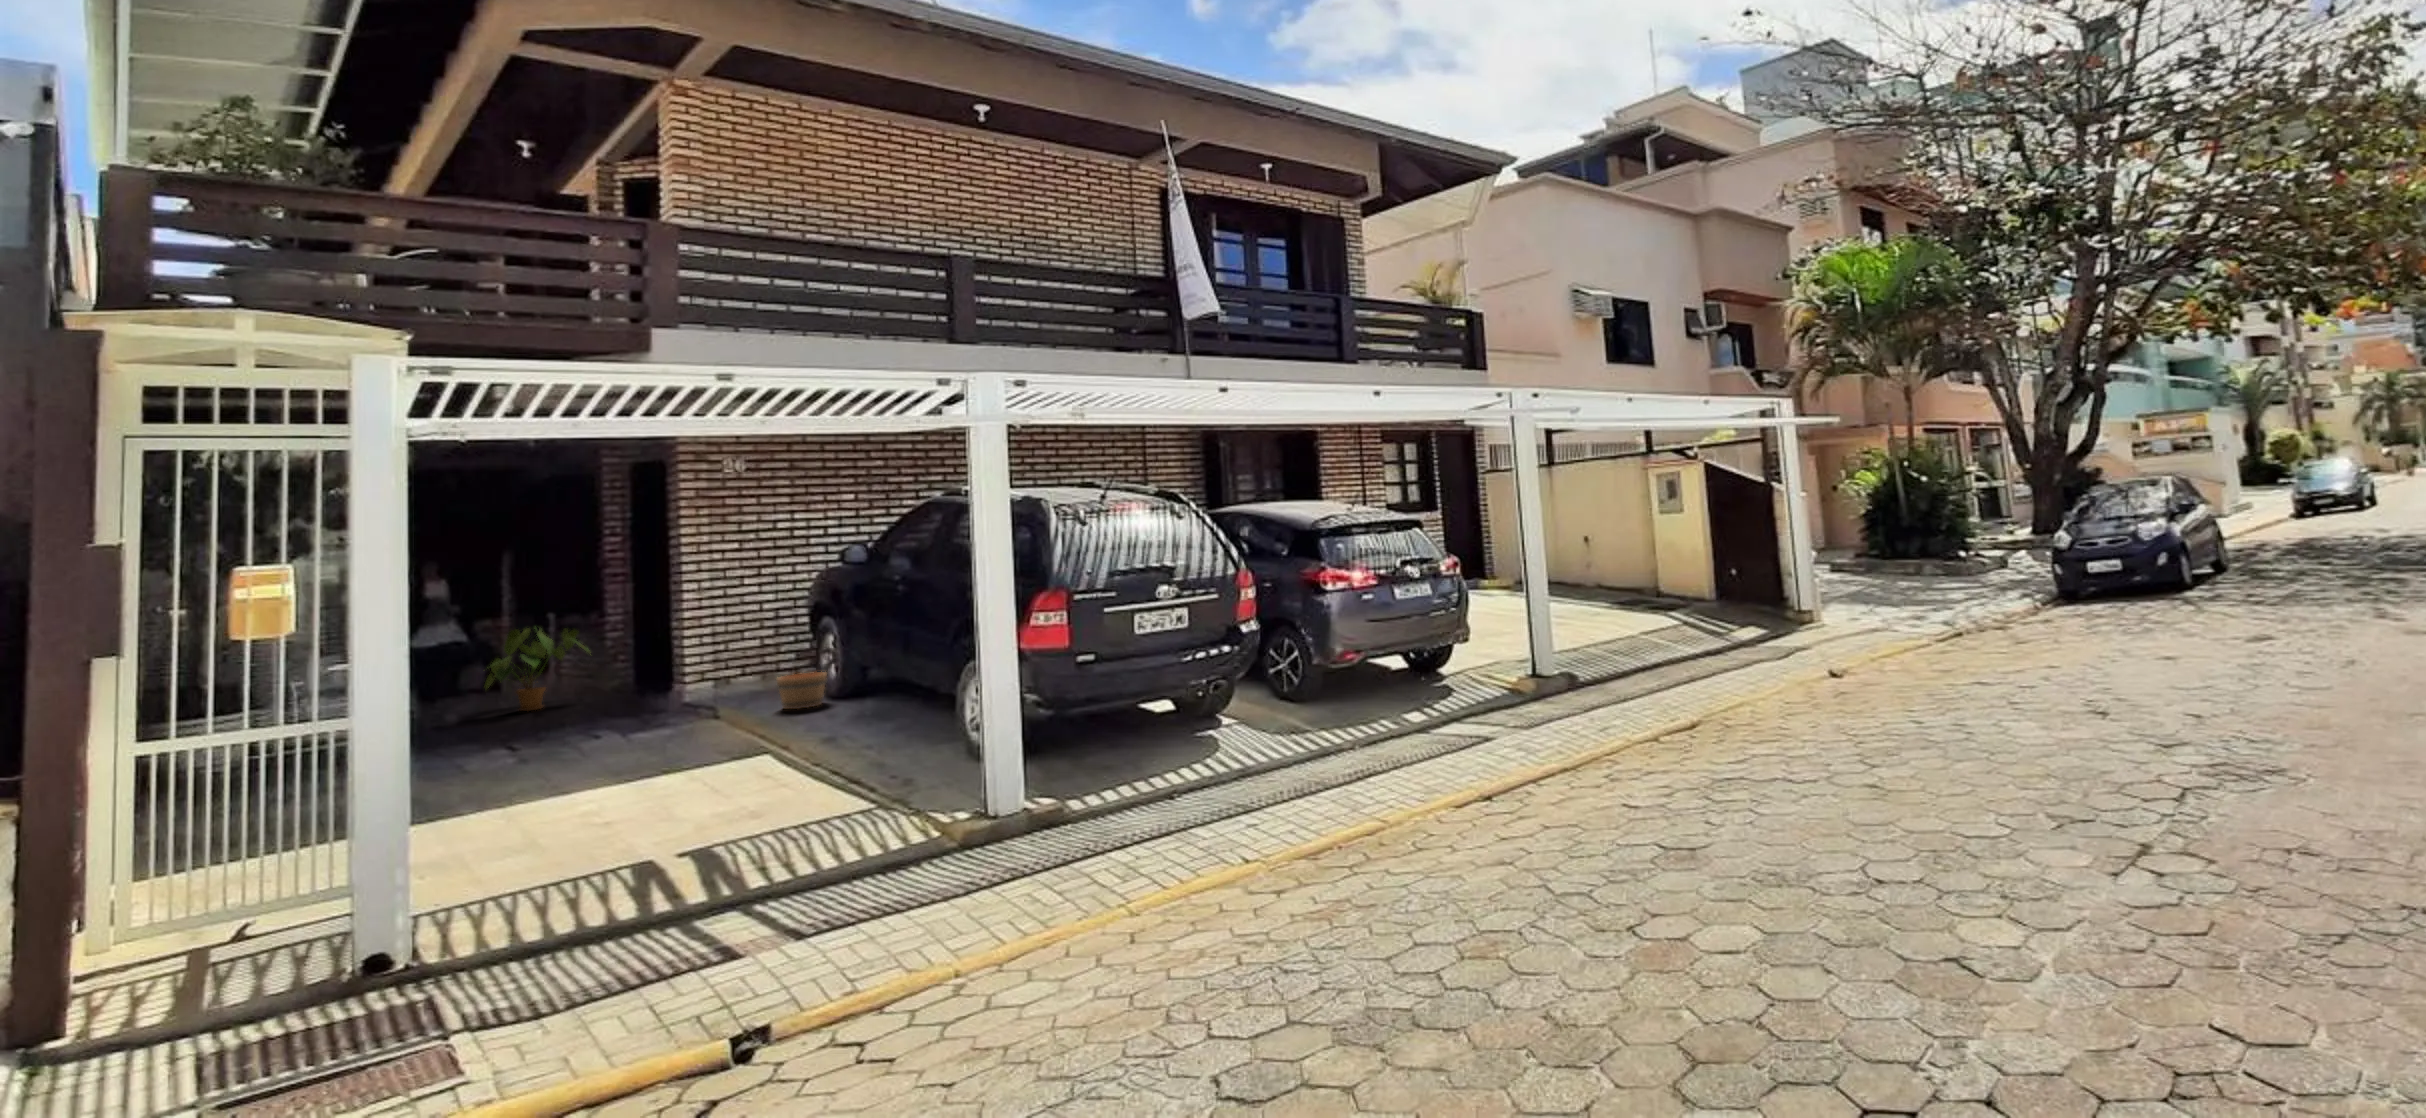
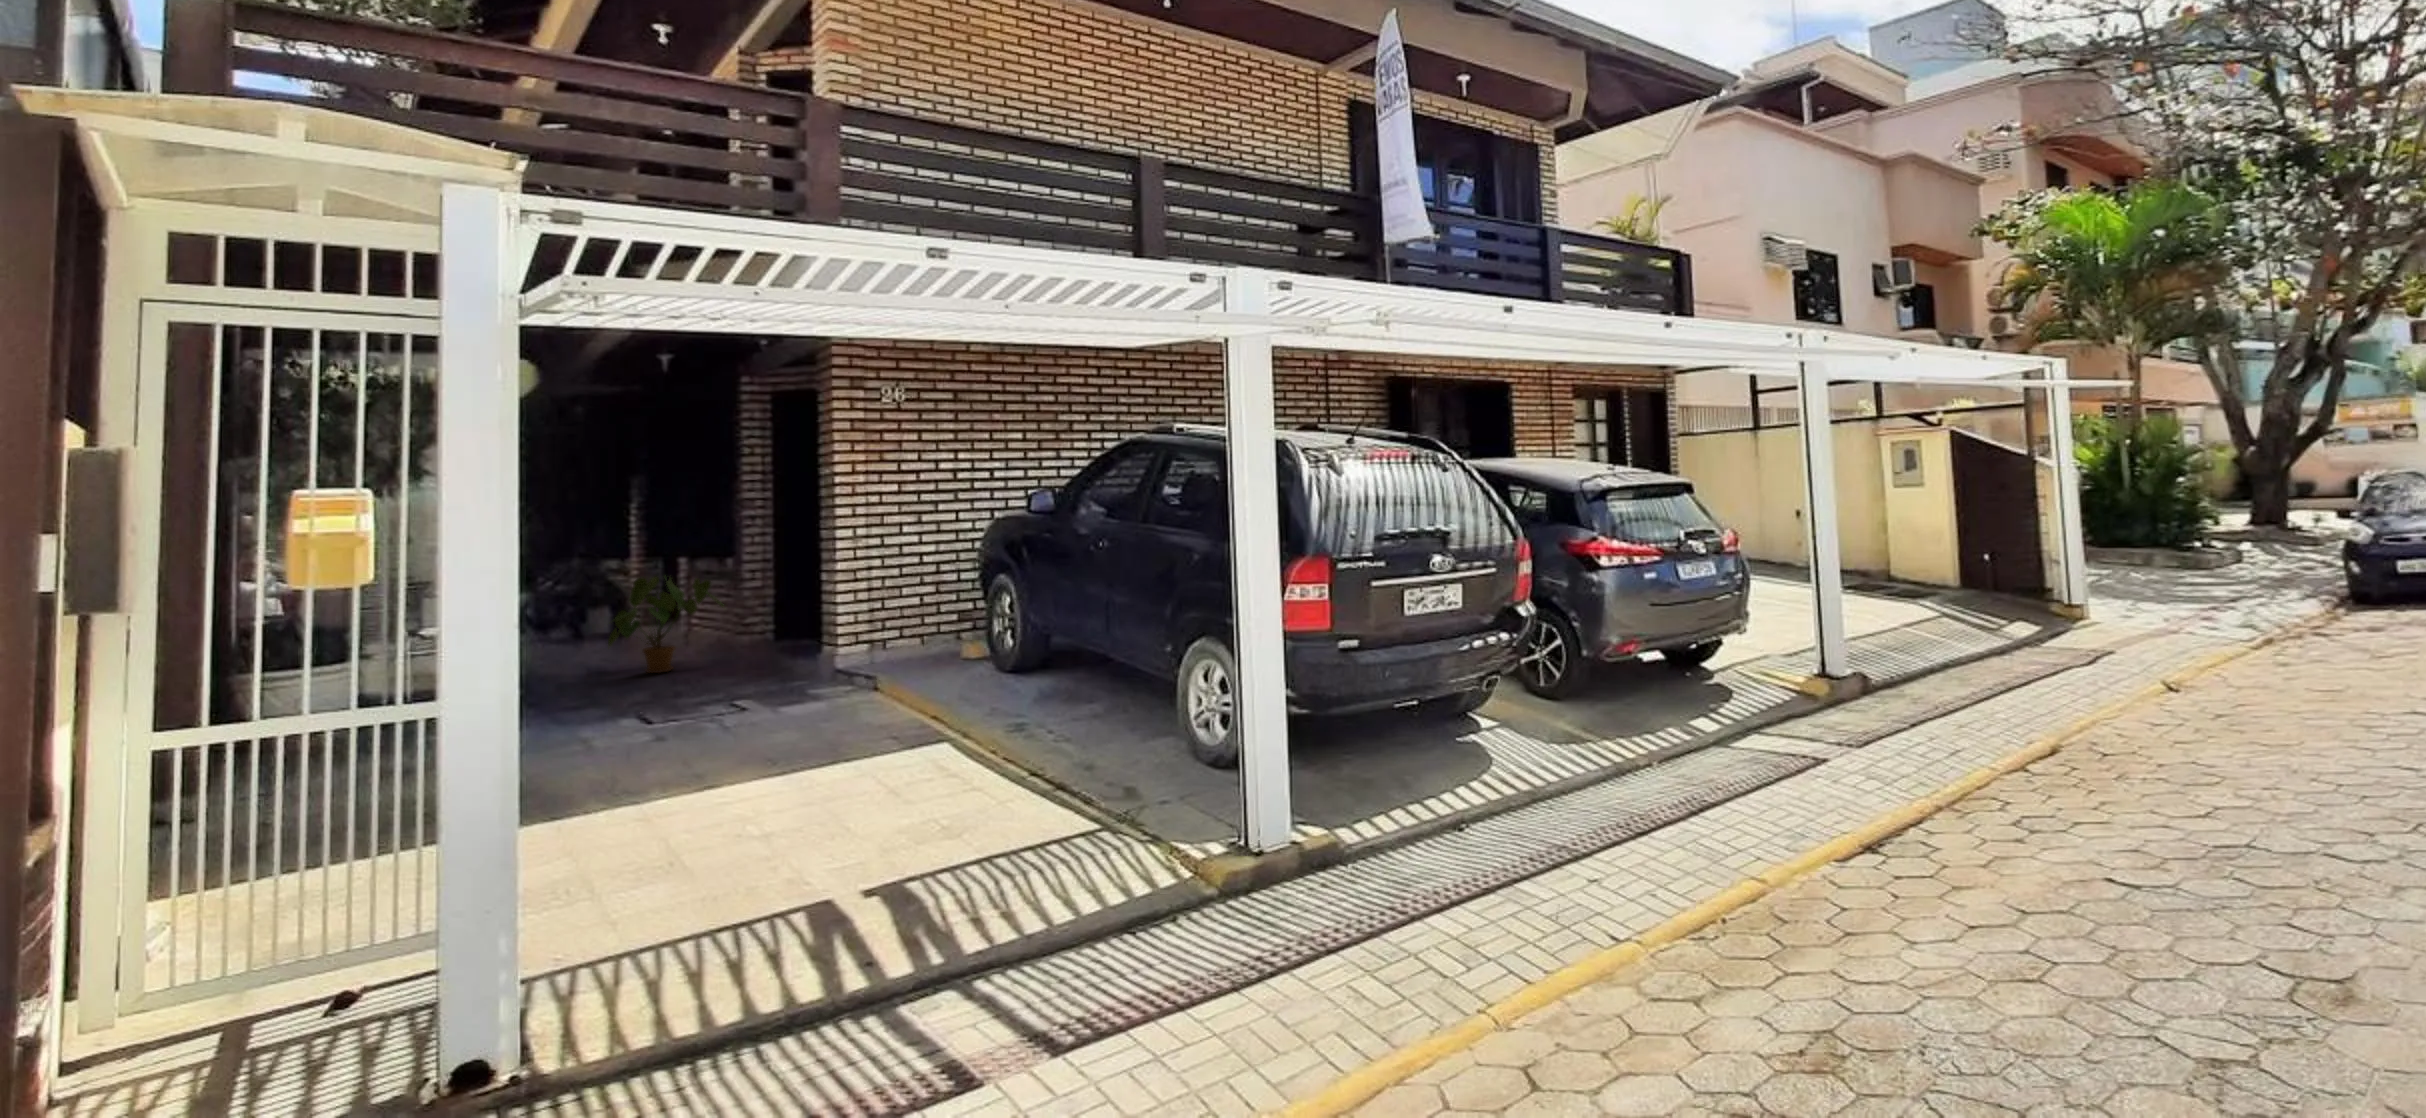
bucket: present [777,672,827,709] -> none [941,642,1000,686]

